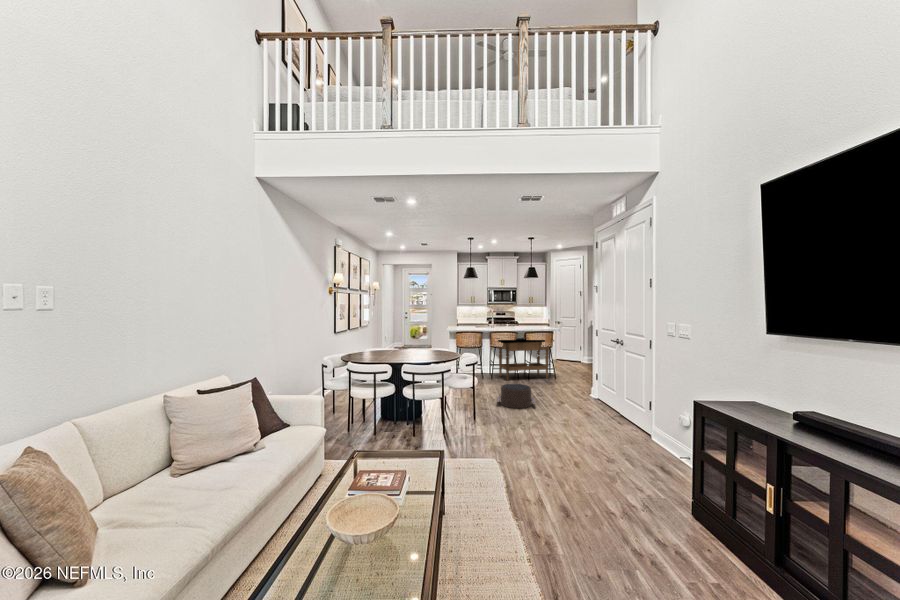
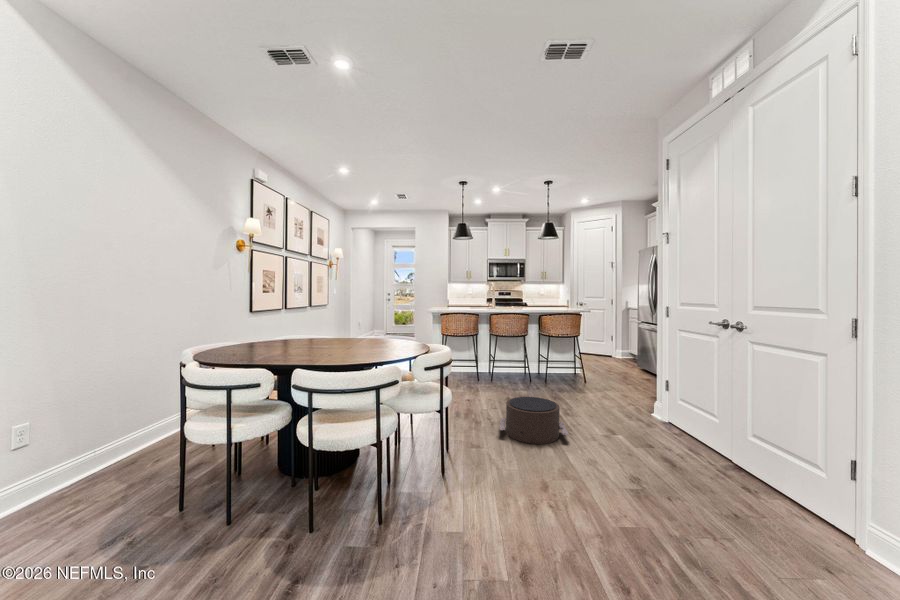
side table: present [498,338,554,381] -> none [495,323,584,386]

